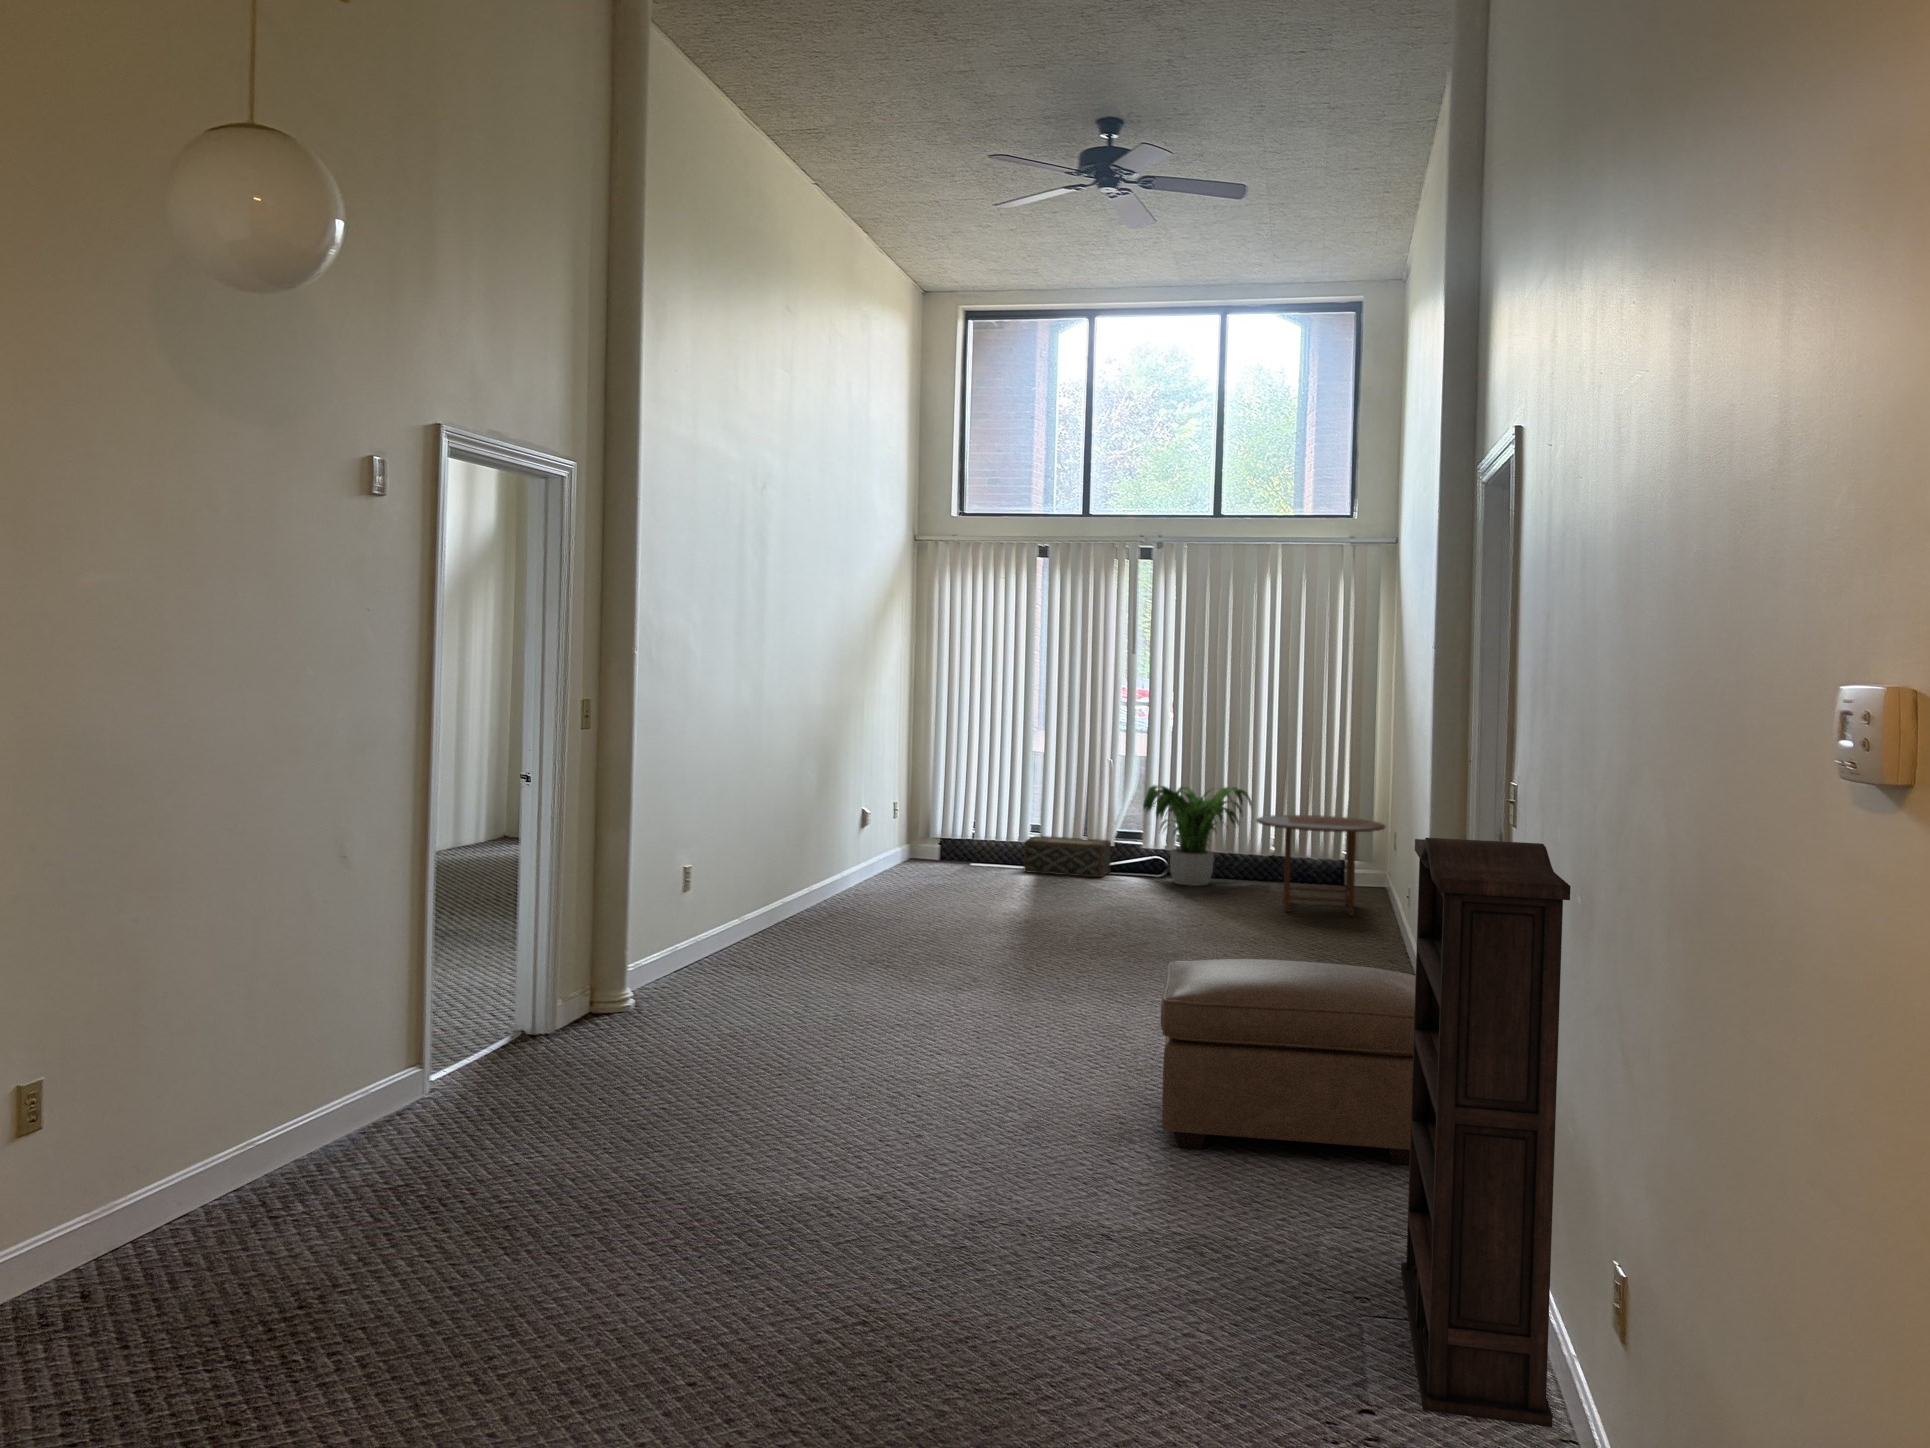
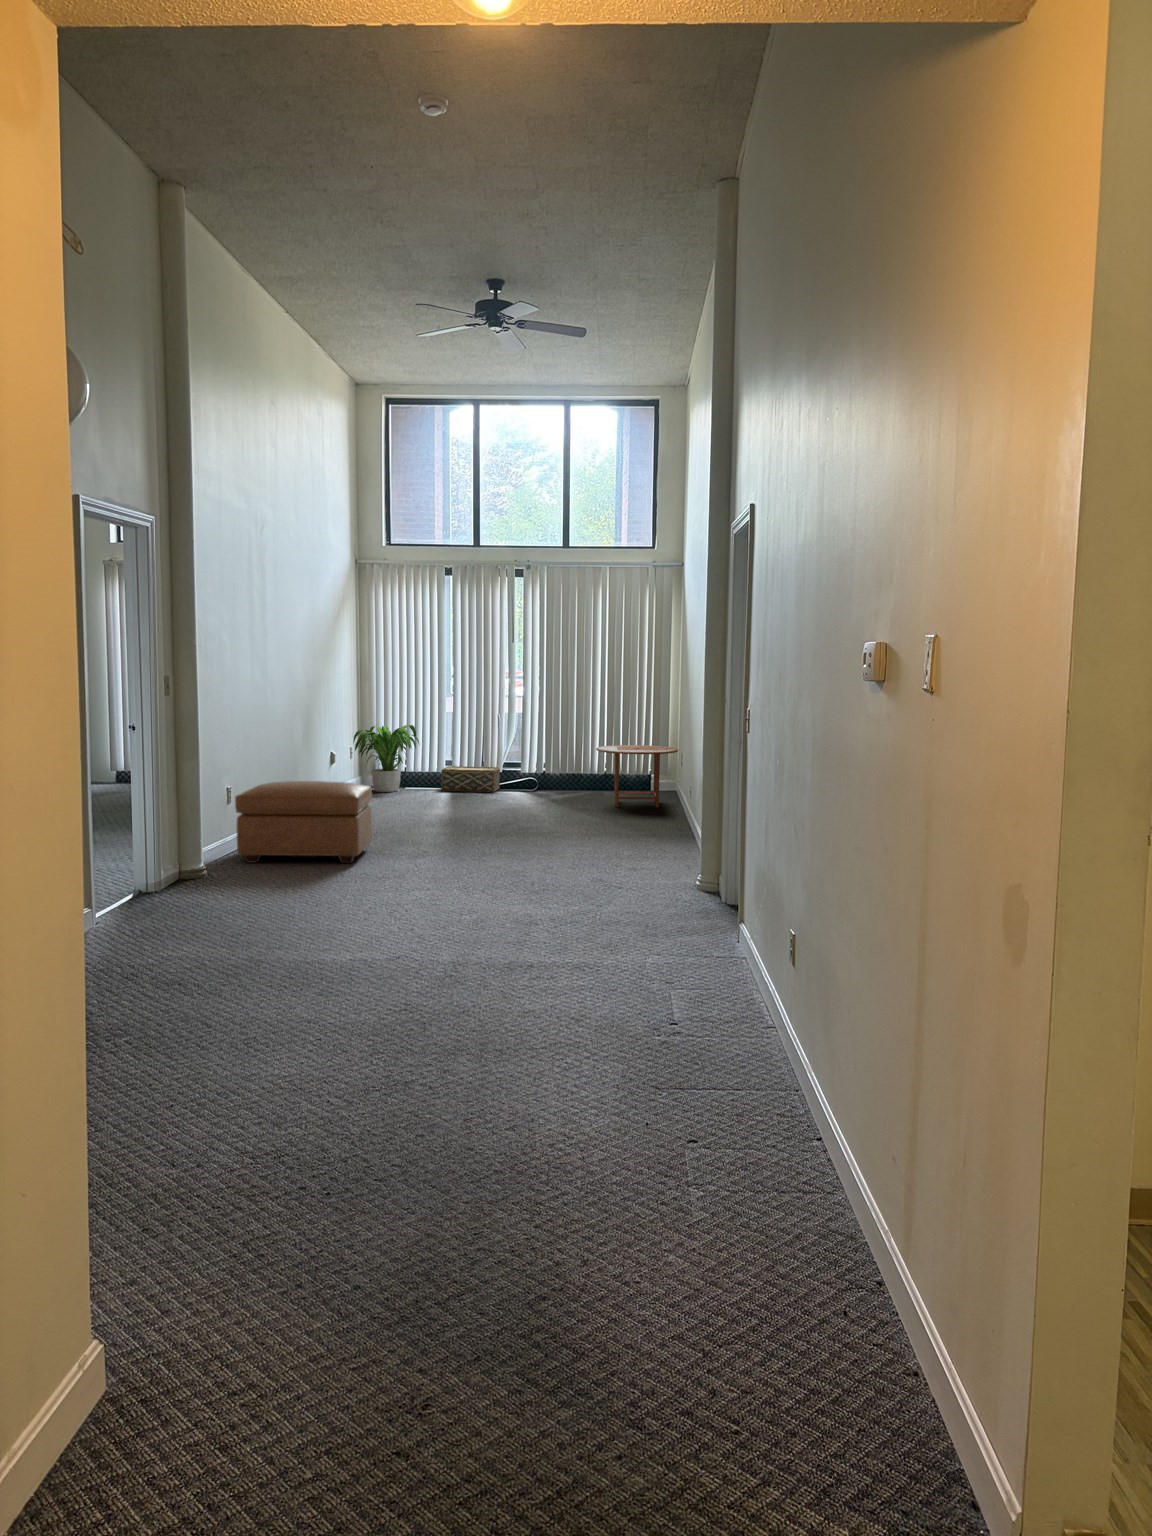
potted plant: present [1143,785,1252,886] -> present [353,725,419,792]
bookshelf: present [1401,838,1571,1427] -> none [690,735,771,1023]
ottoman: present [1161,959,1416,1165] -> present [235,781,372,863]

